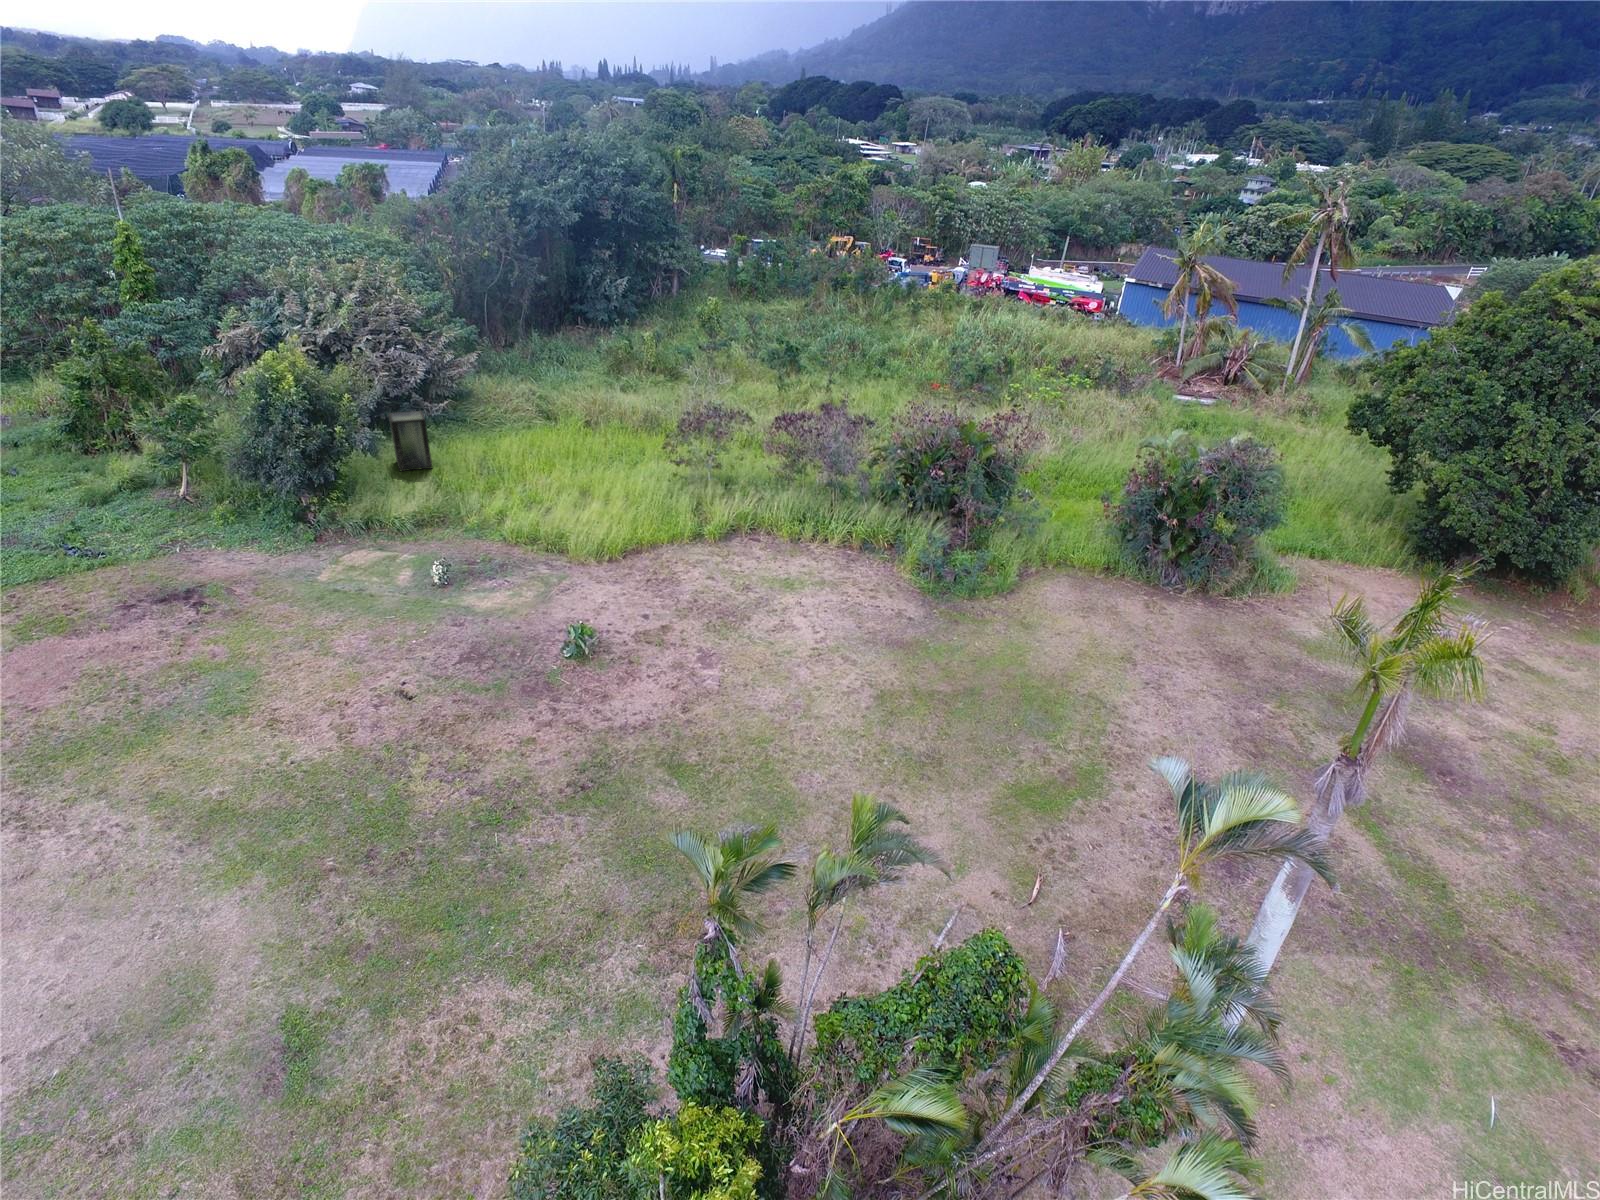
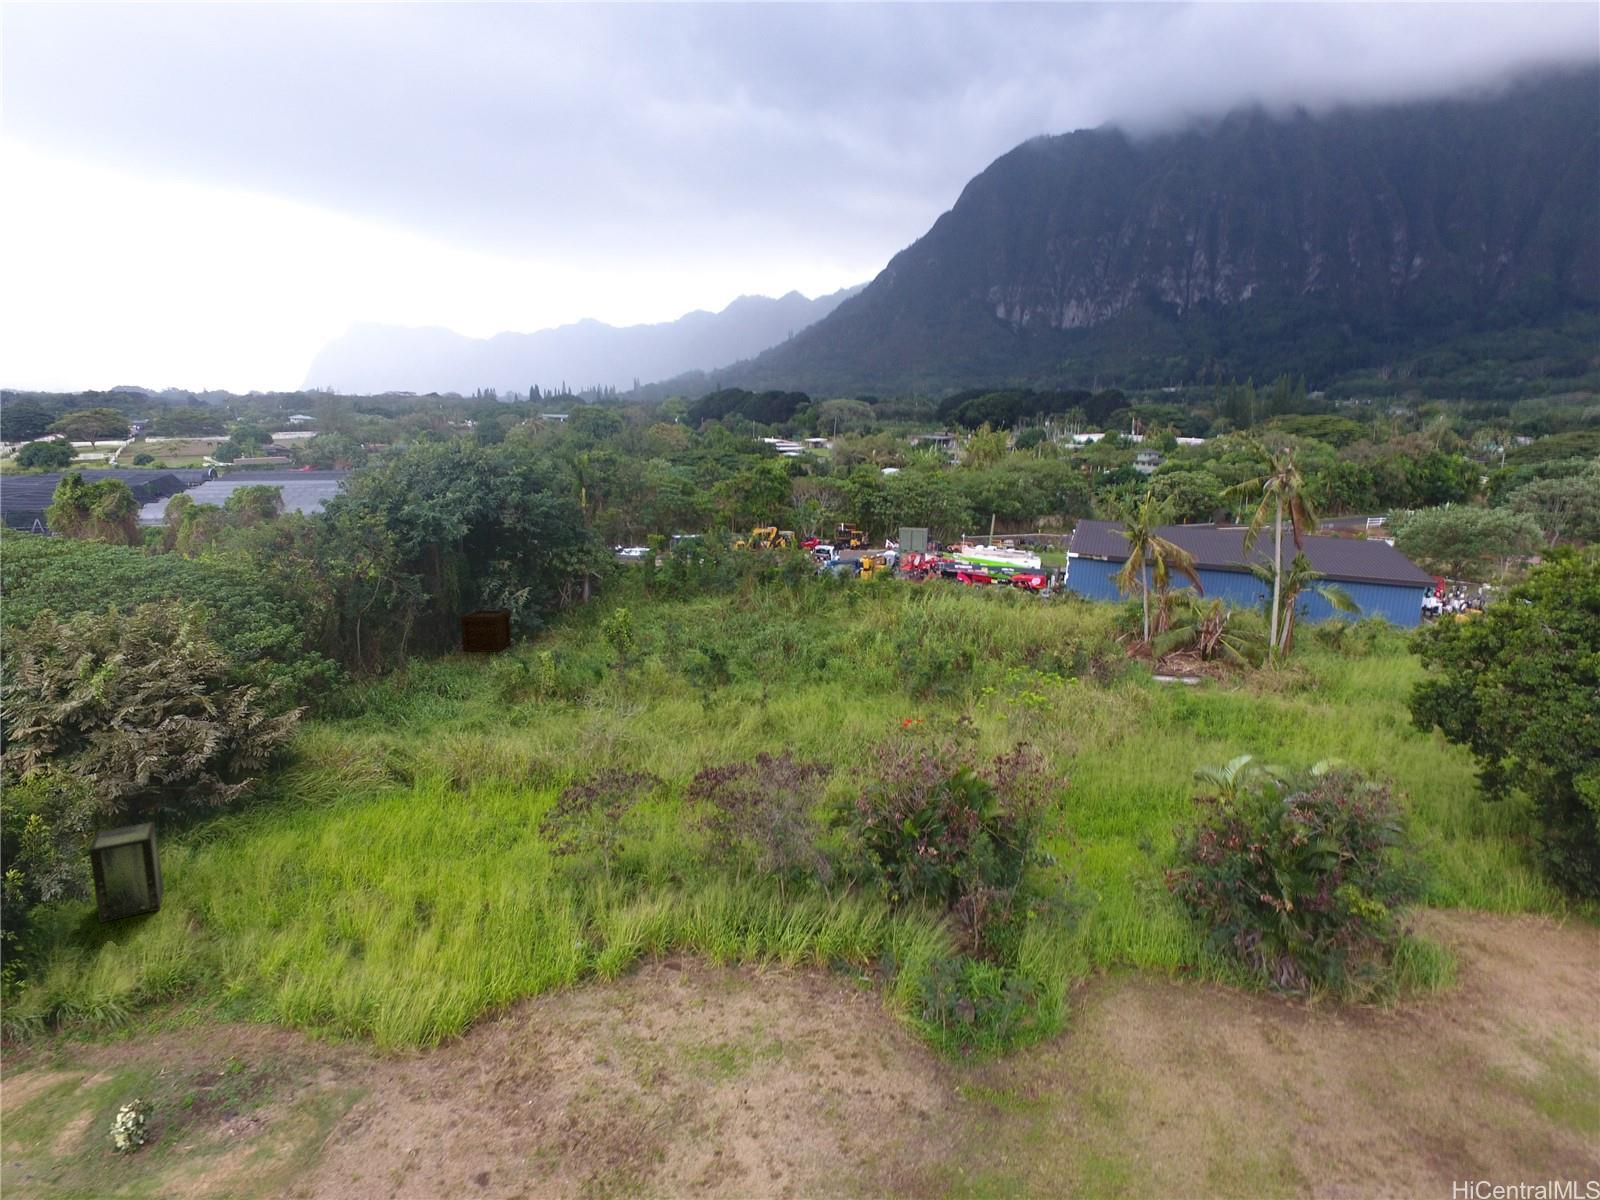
wooden crate: none [570,295,612,334] -> present [461,610,511,652]

